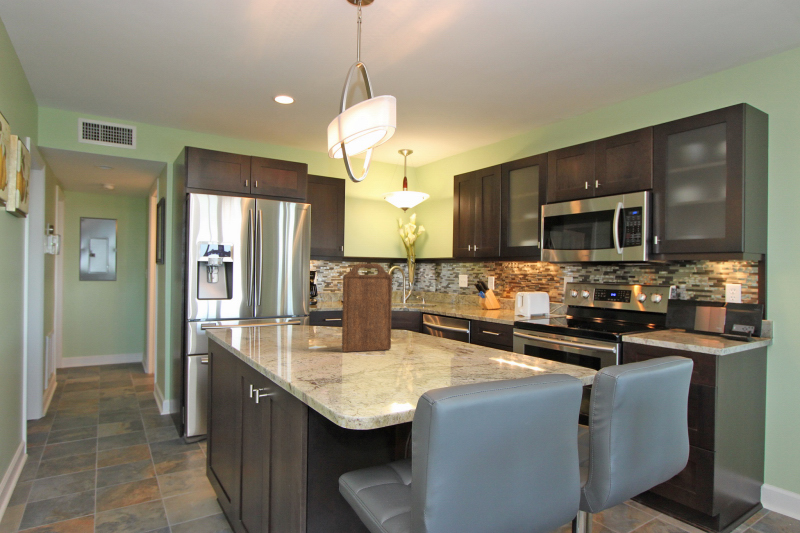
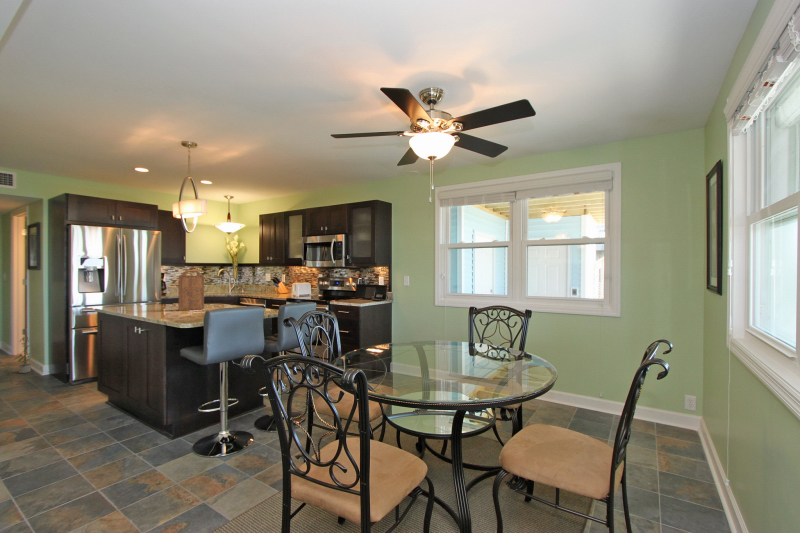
potted plant: none [131,357,151,410] -> present [15,337,31,373]

